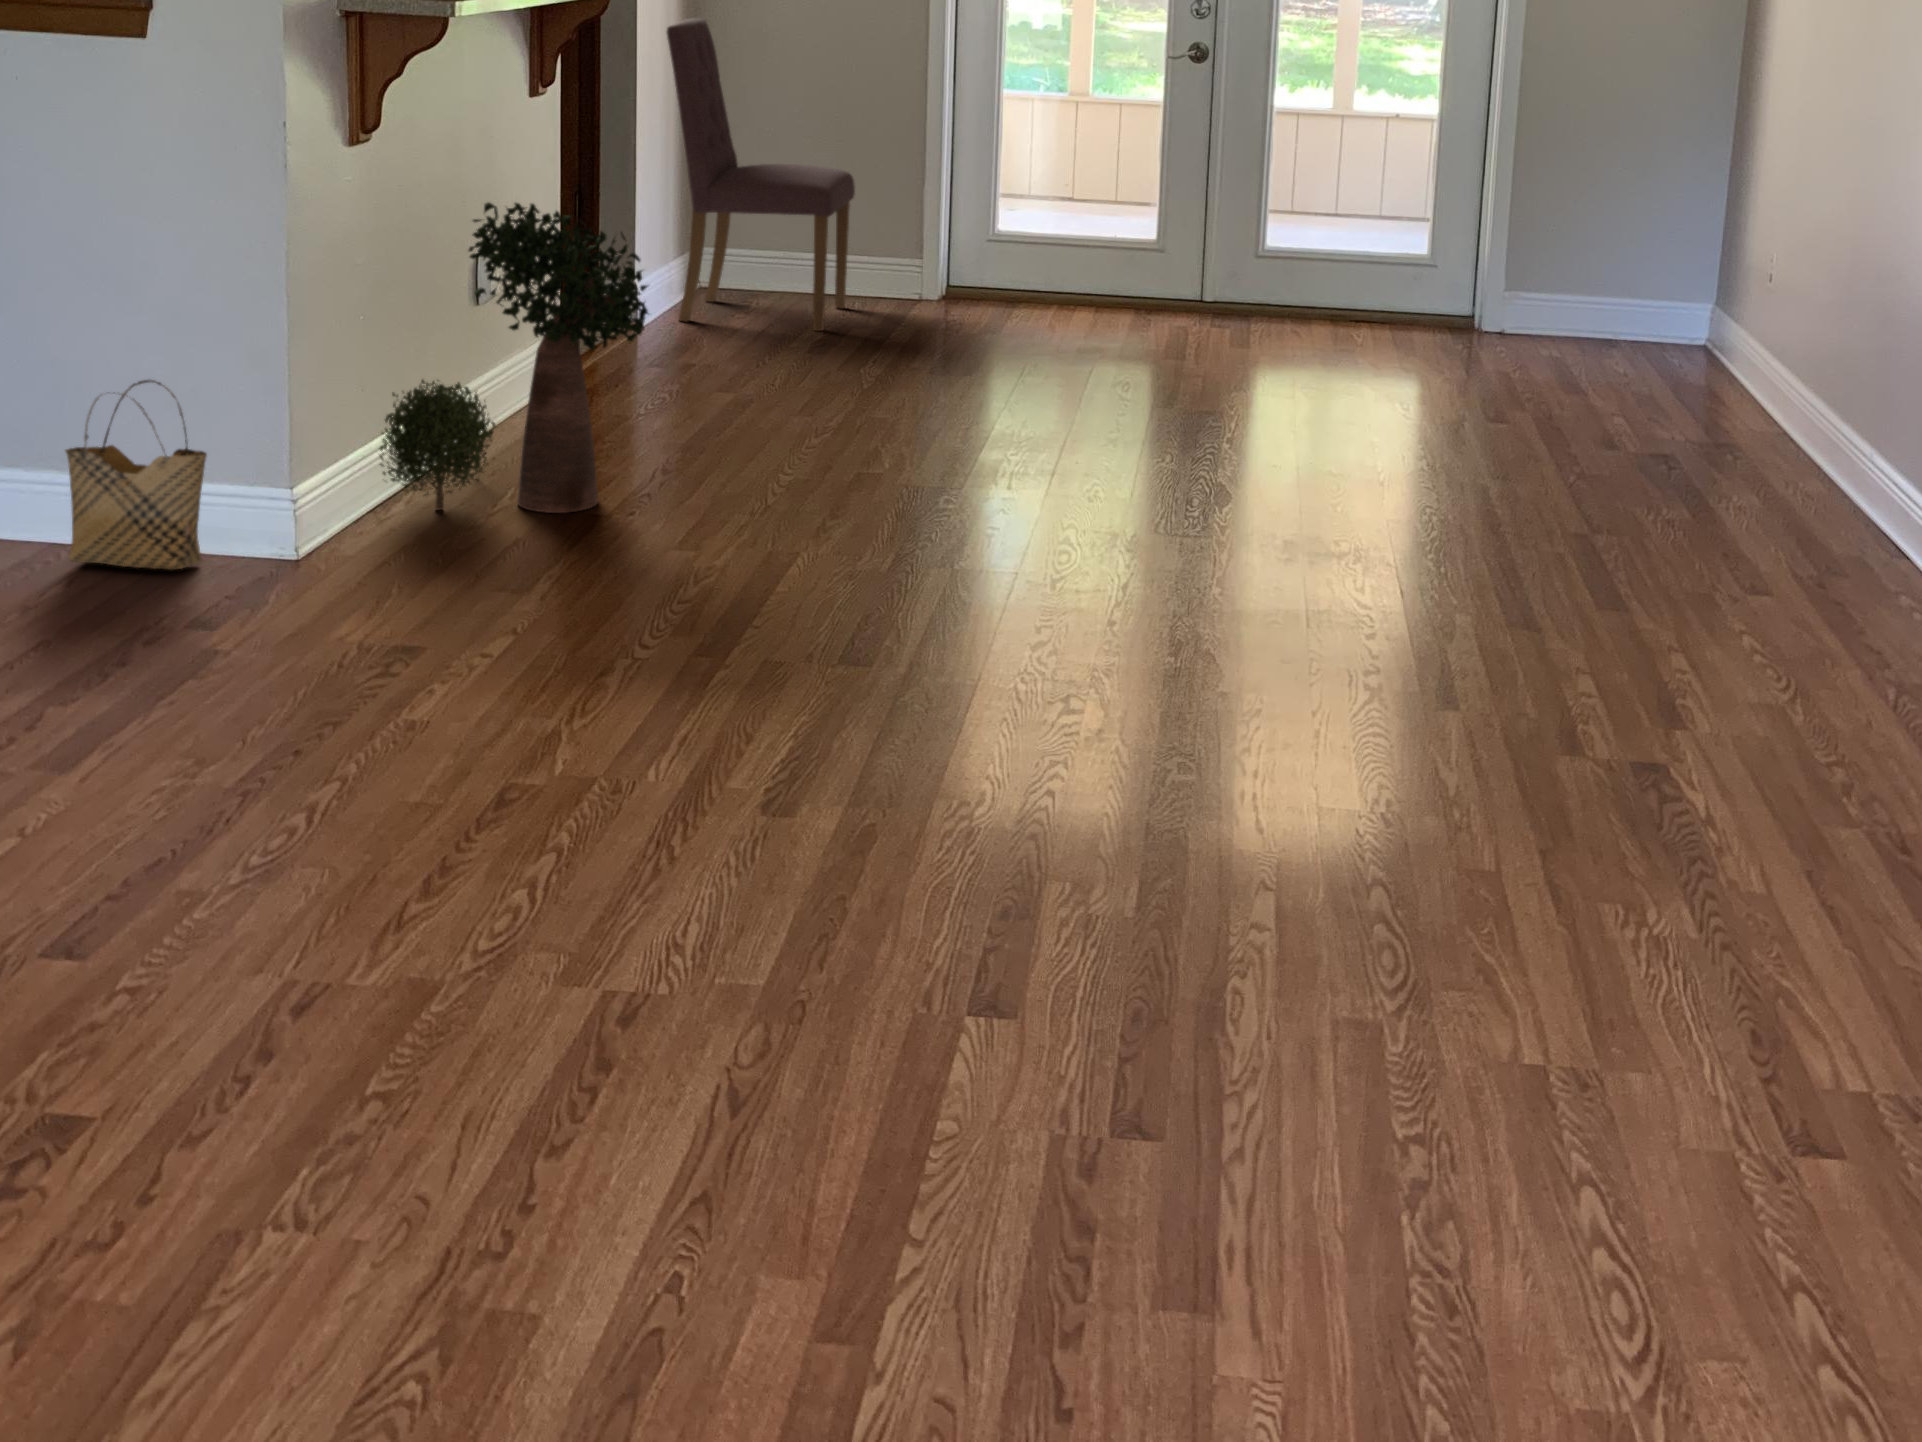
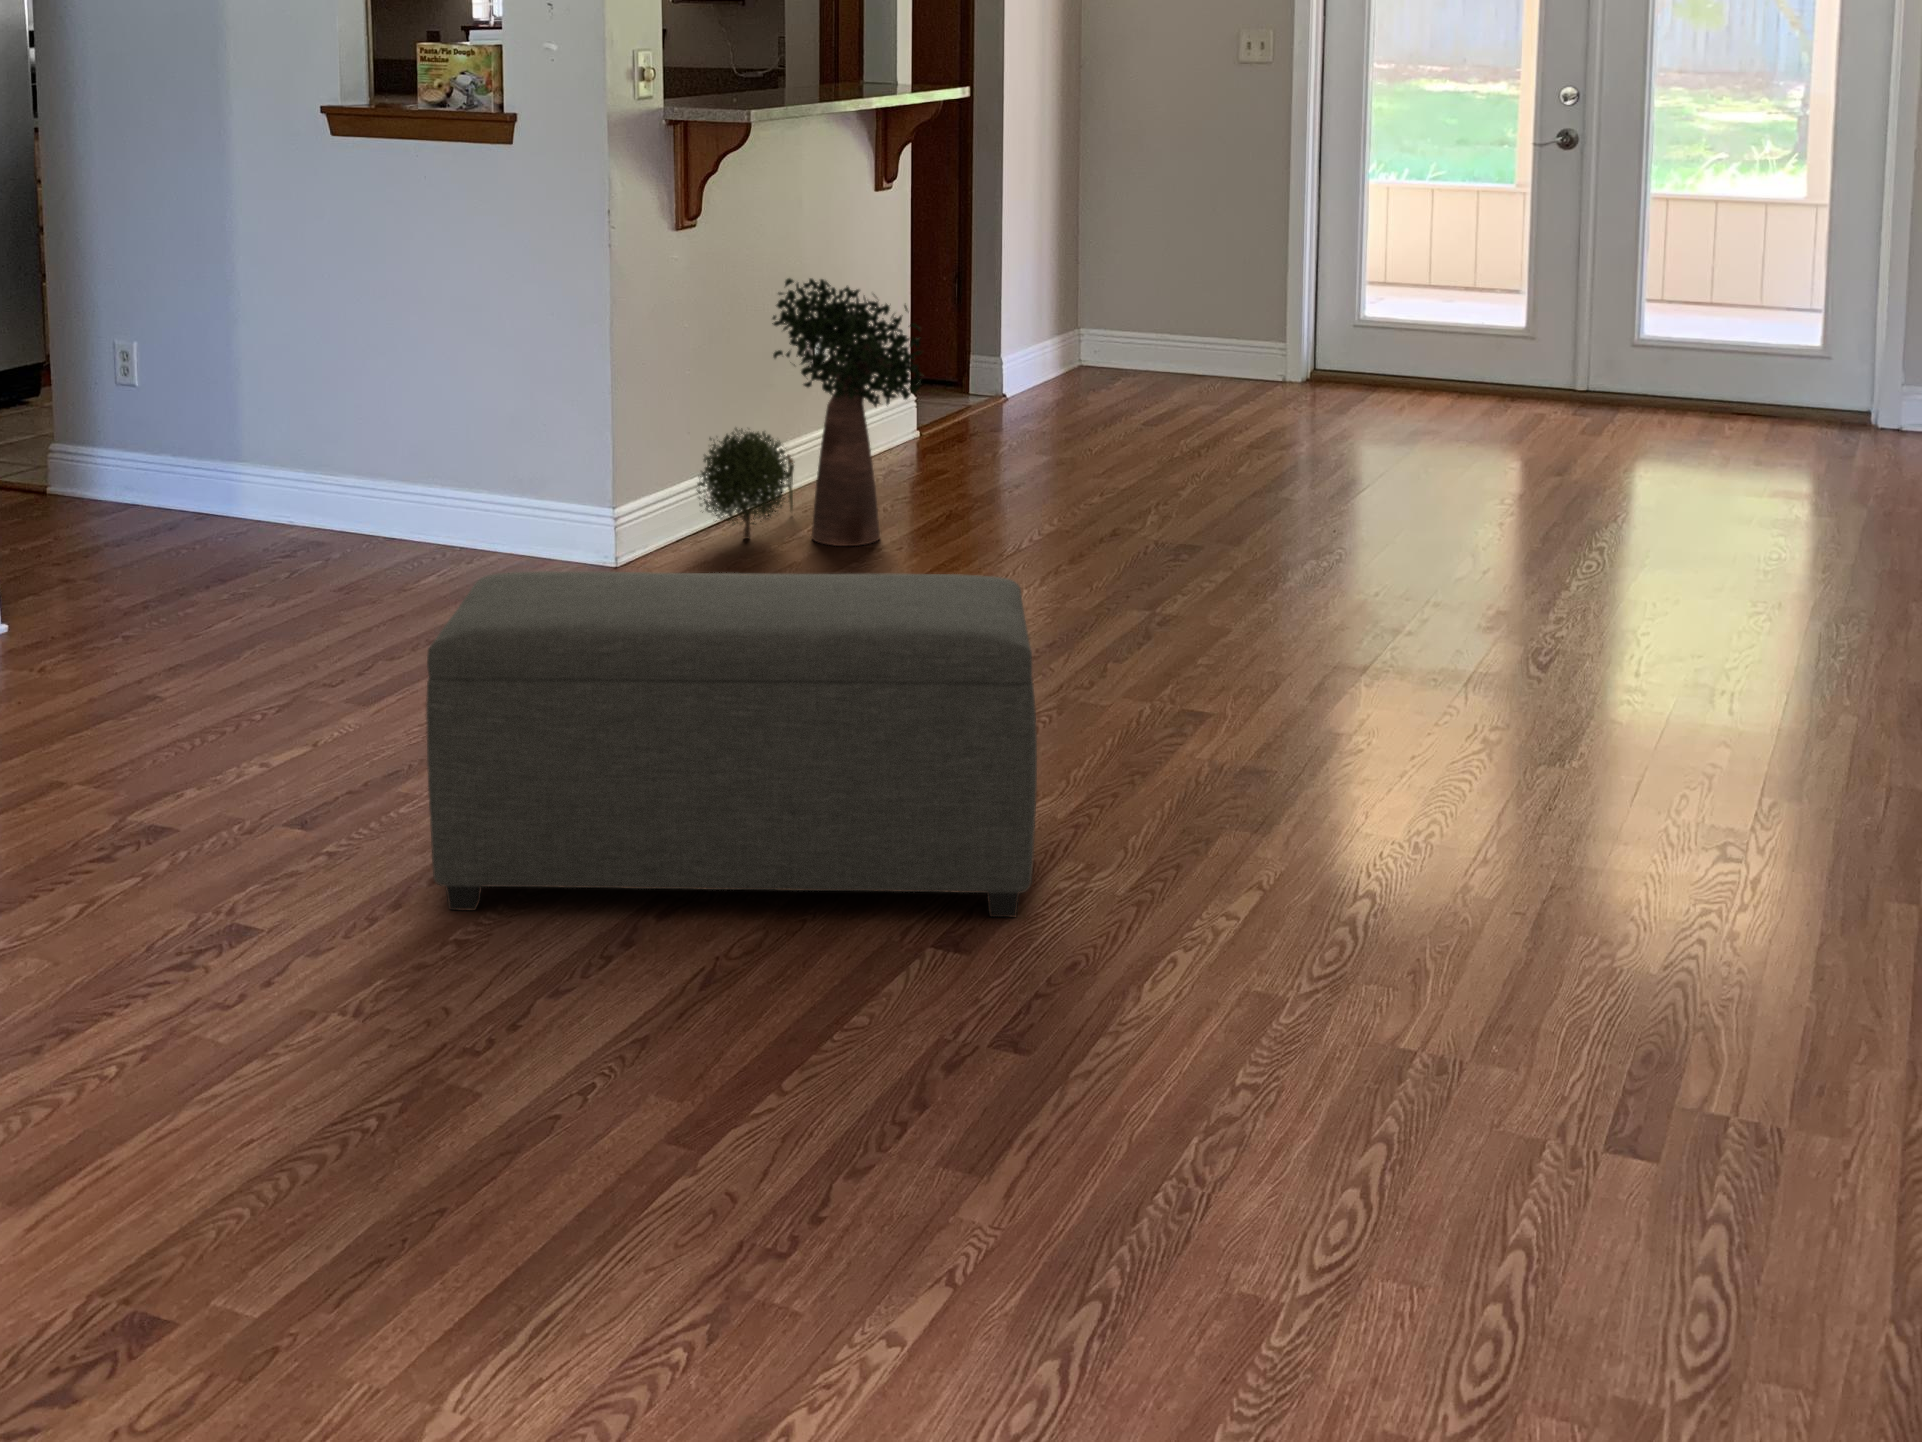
dining chair: present [666,18,855,331] -> none [1034,120,1216,406]
woven basket: present [66,380,207,570] -> none [445,418,546,571]
ottoman: none [310,566,1073,1052] -> present [426,571,1037,917]

